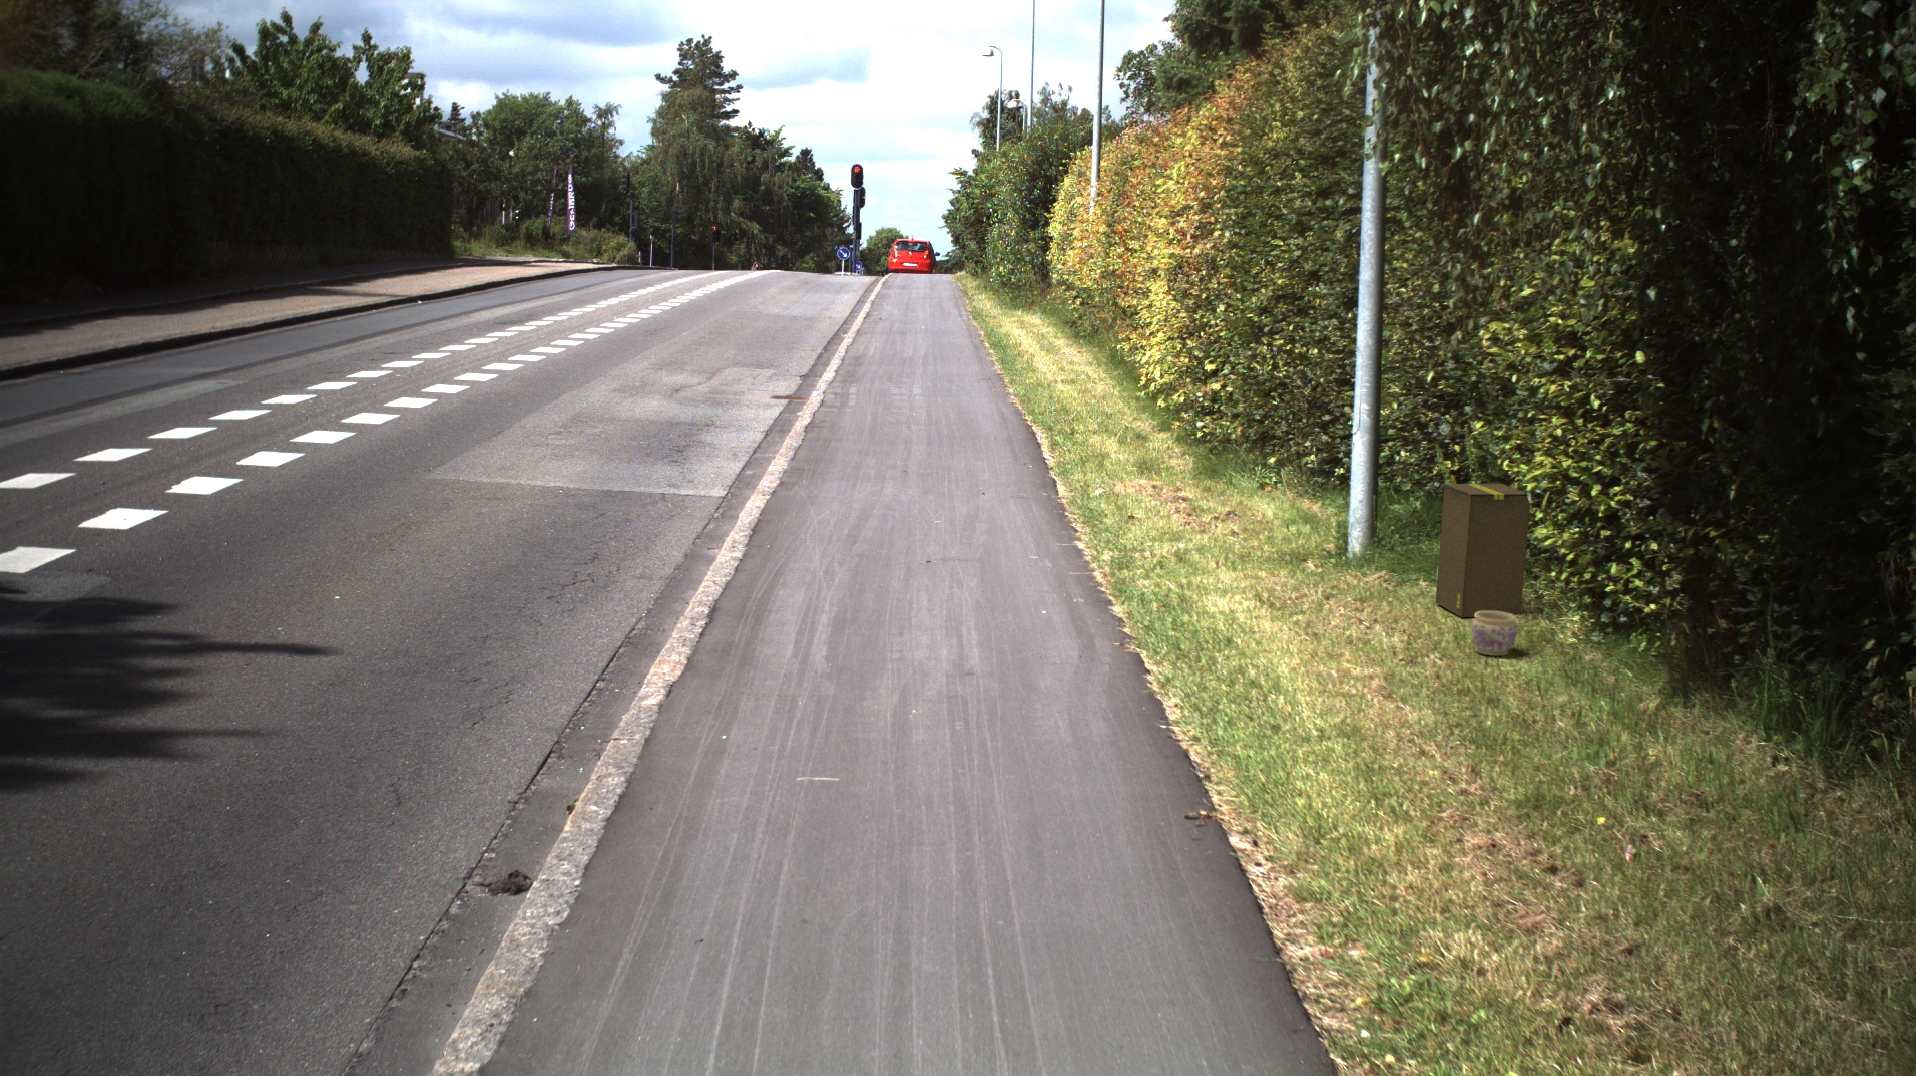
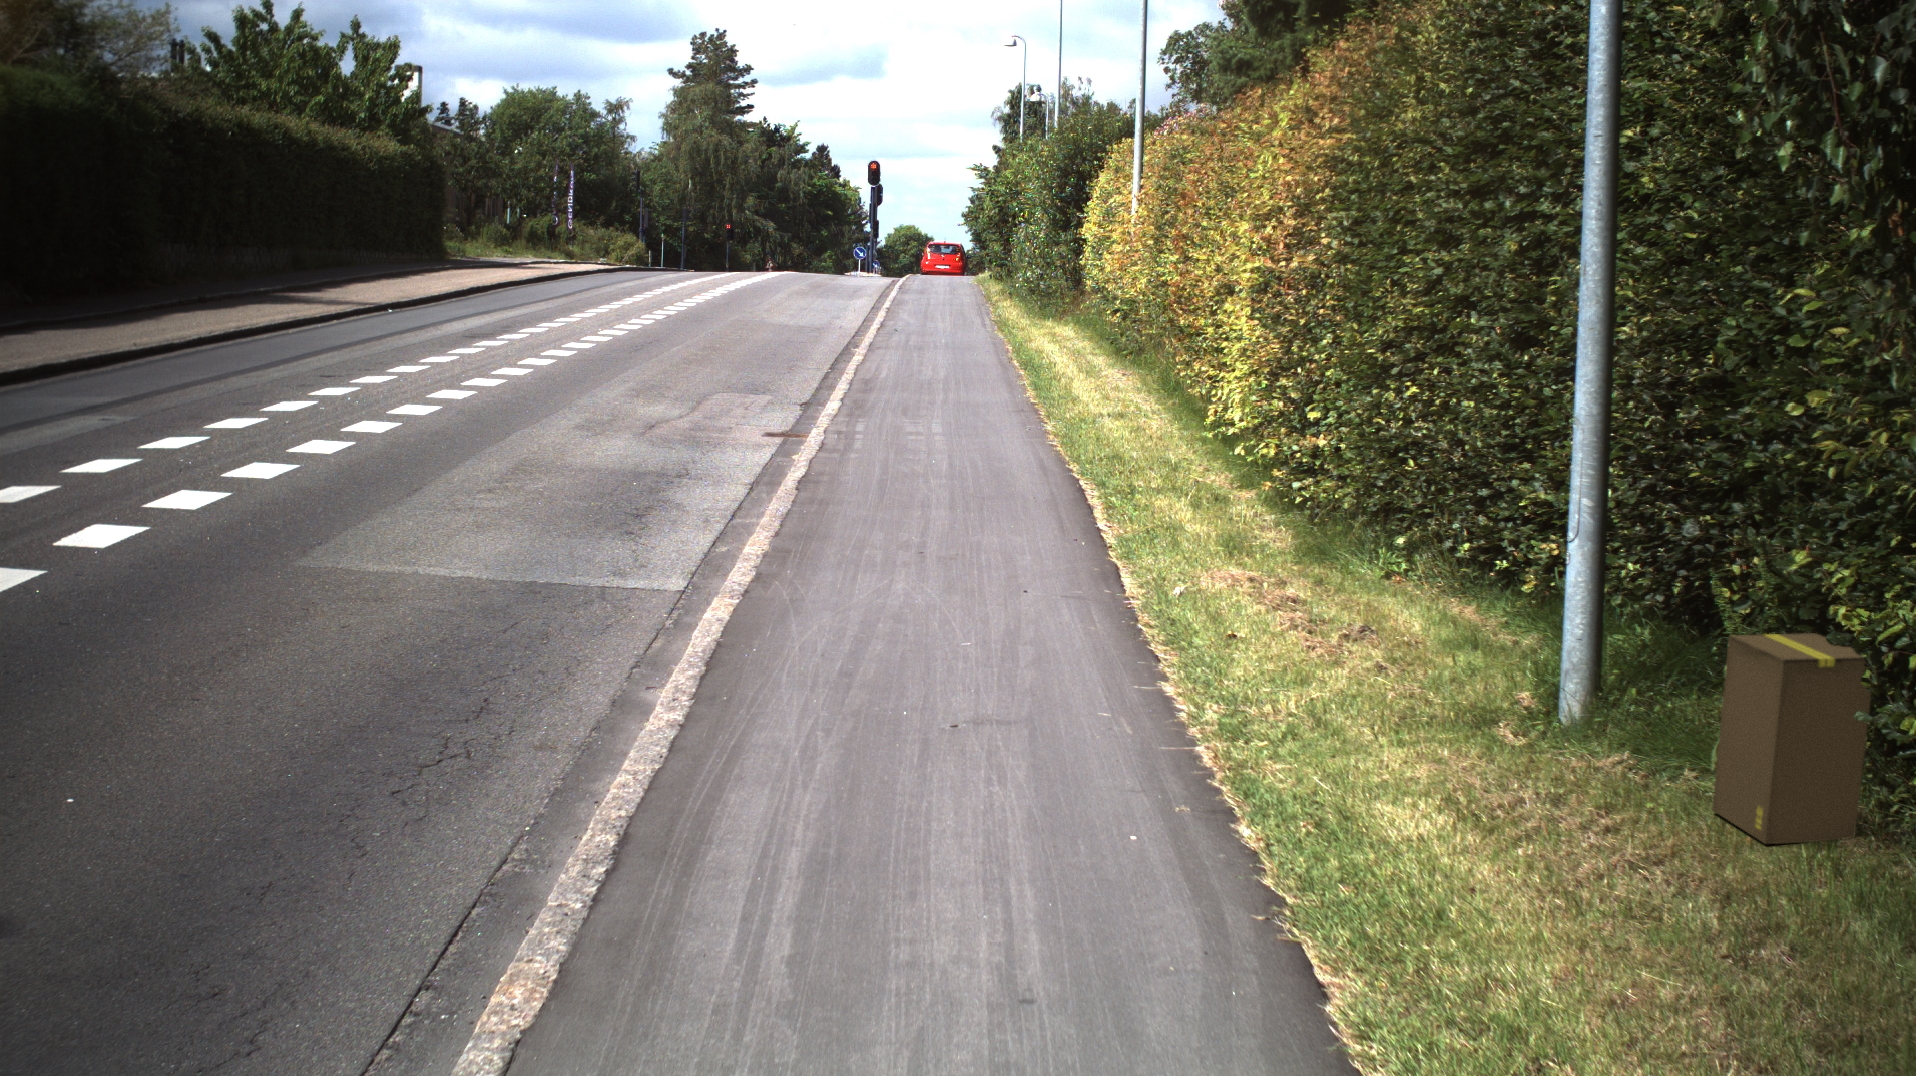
planter: present [1471,611,1518,656] -> none [1813,860,1895,939]

